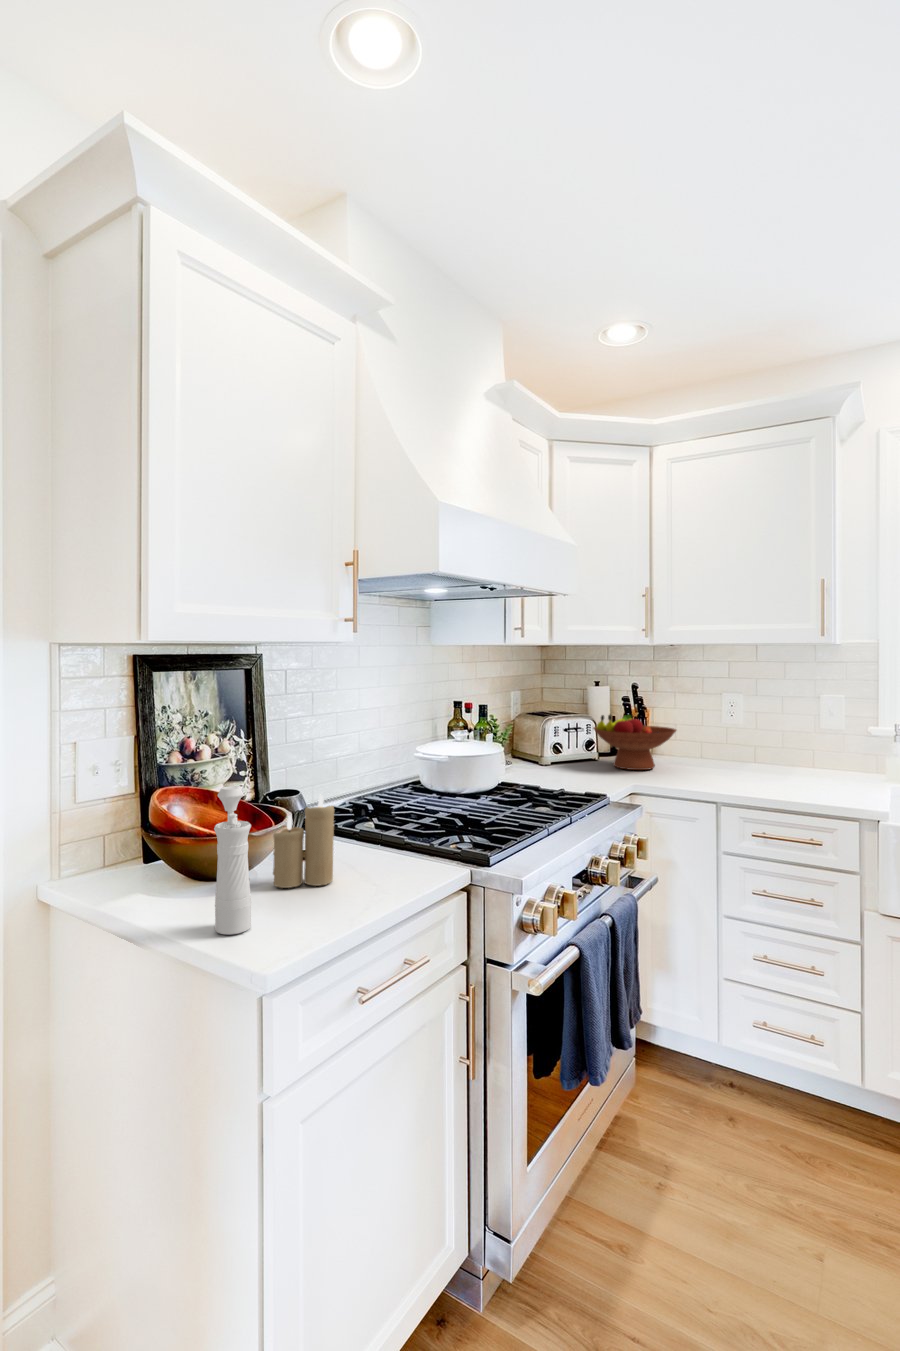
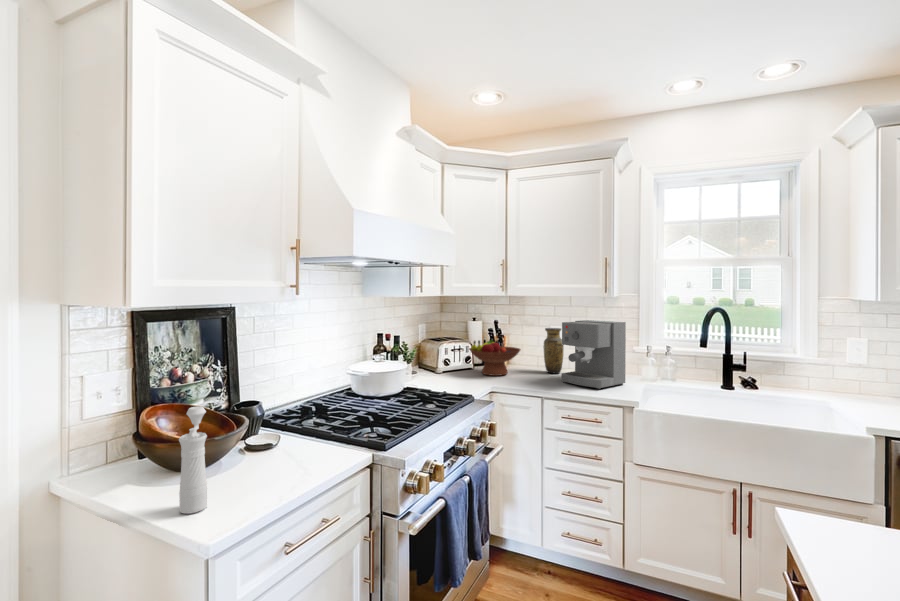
coffee maker: none [745,684,856,793] -> present [561,320,626,389]
vase: none [713,697,746,769] -> present [543,328,564,373]
candle: present [273,794,334,888] -> none [231,408,276,474]

